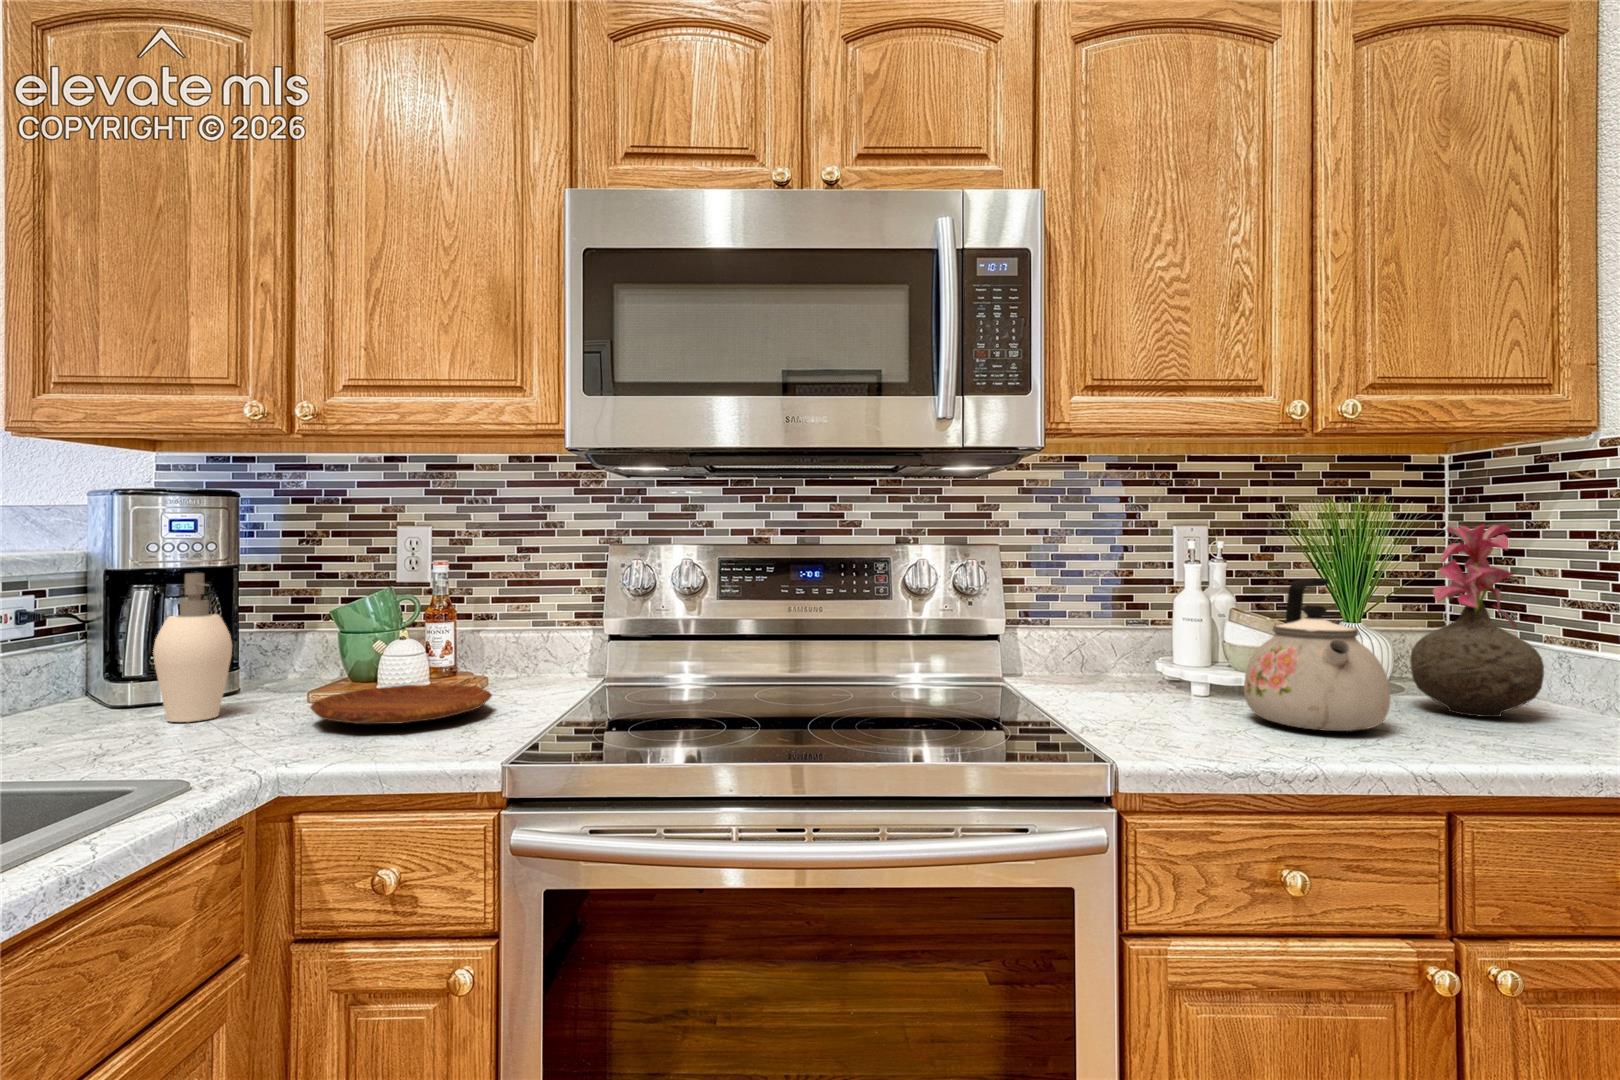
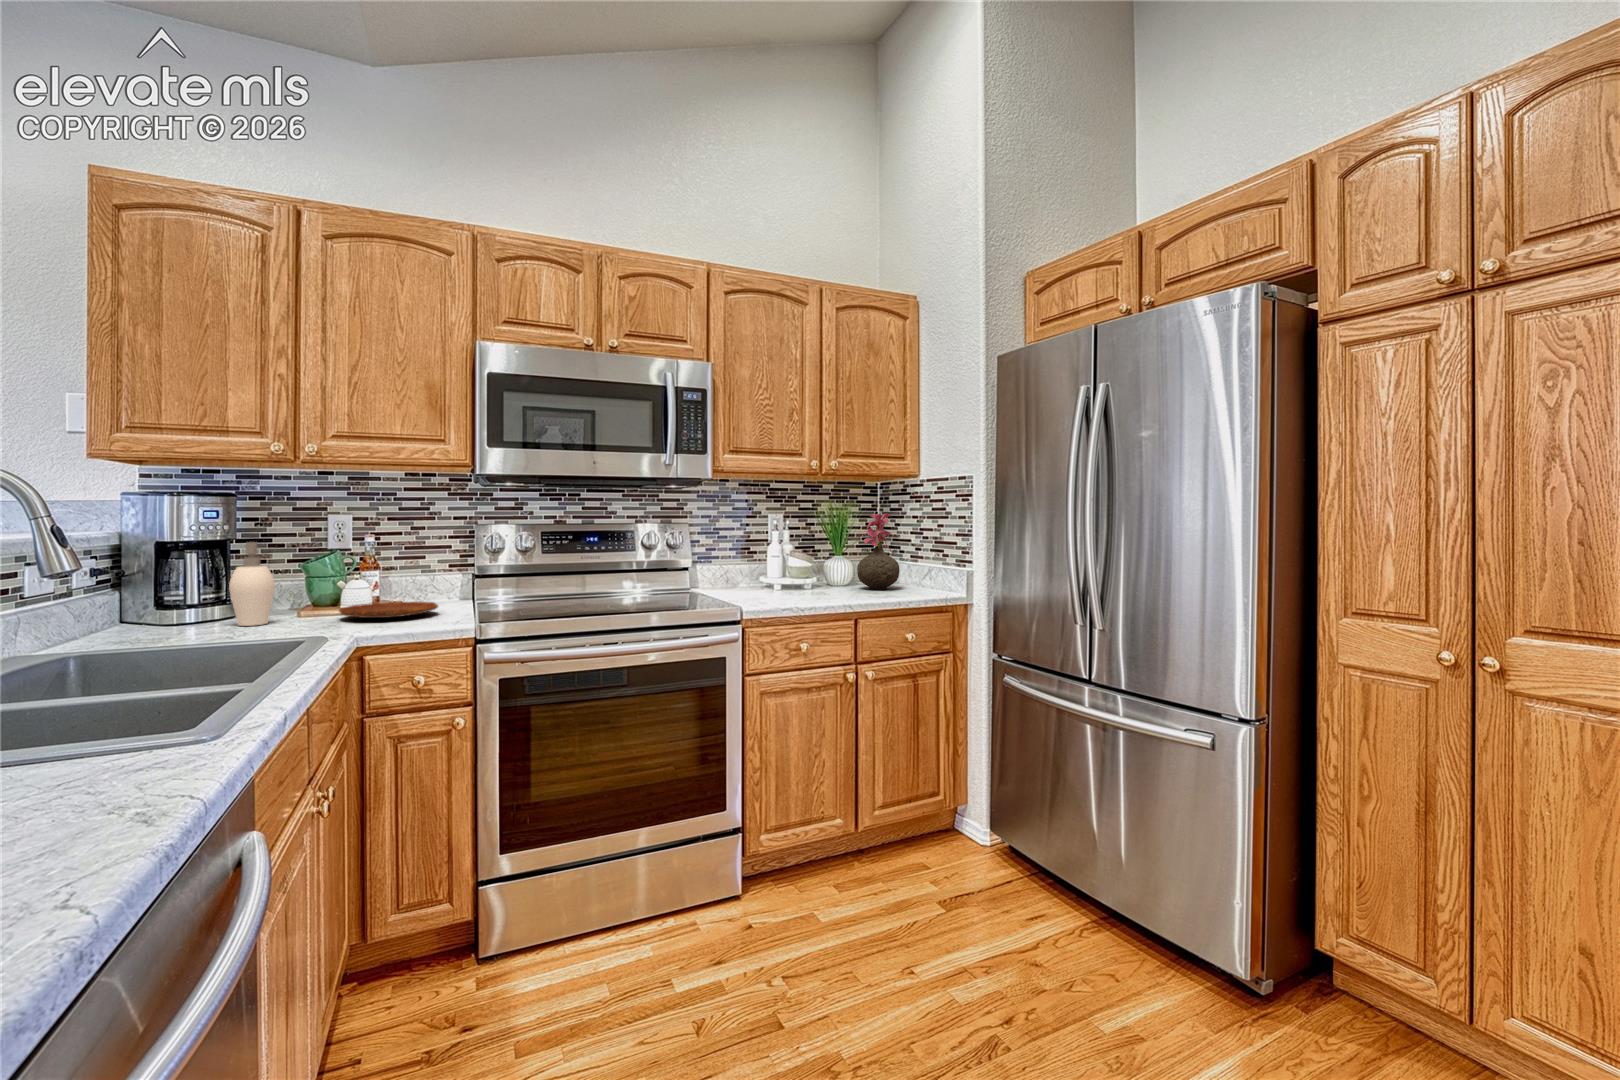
kettle: present [1244,578,1390,731] -> none [795,535,845,595]

